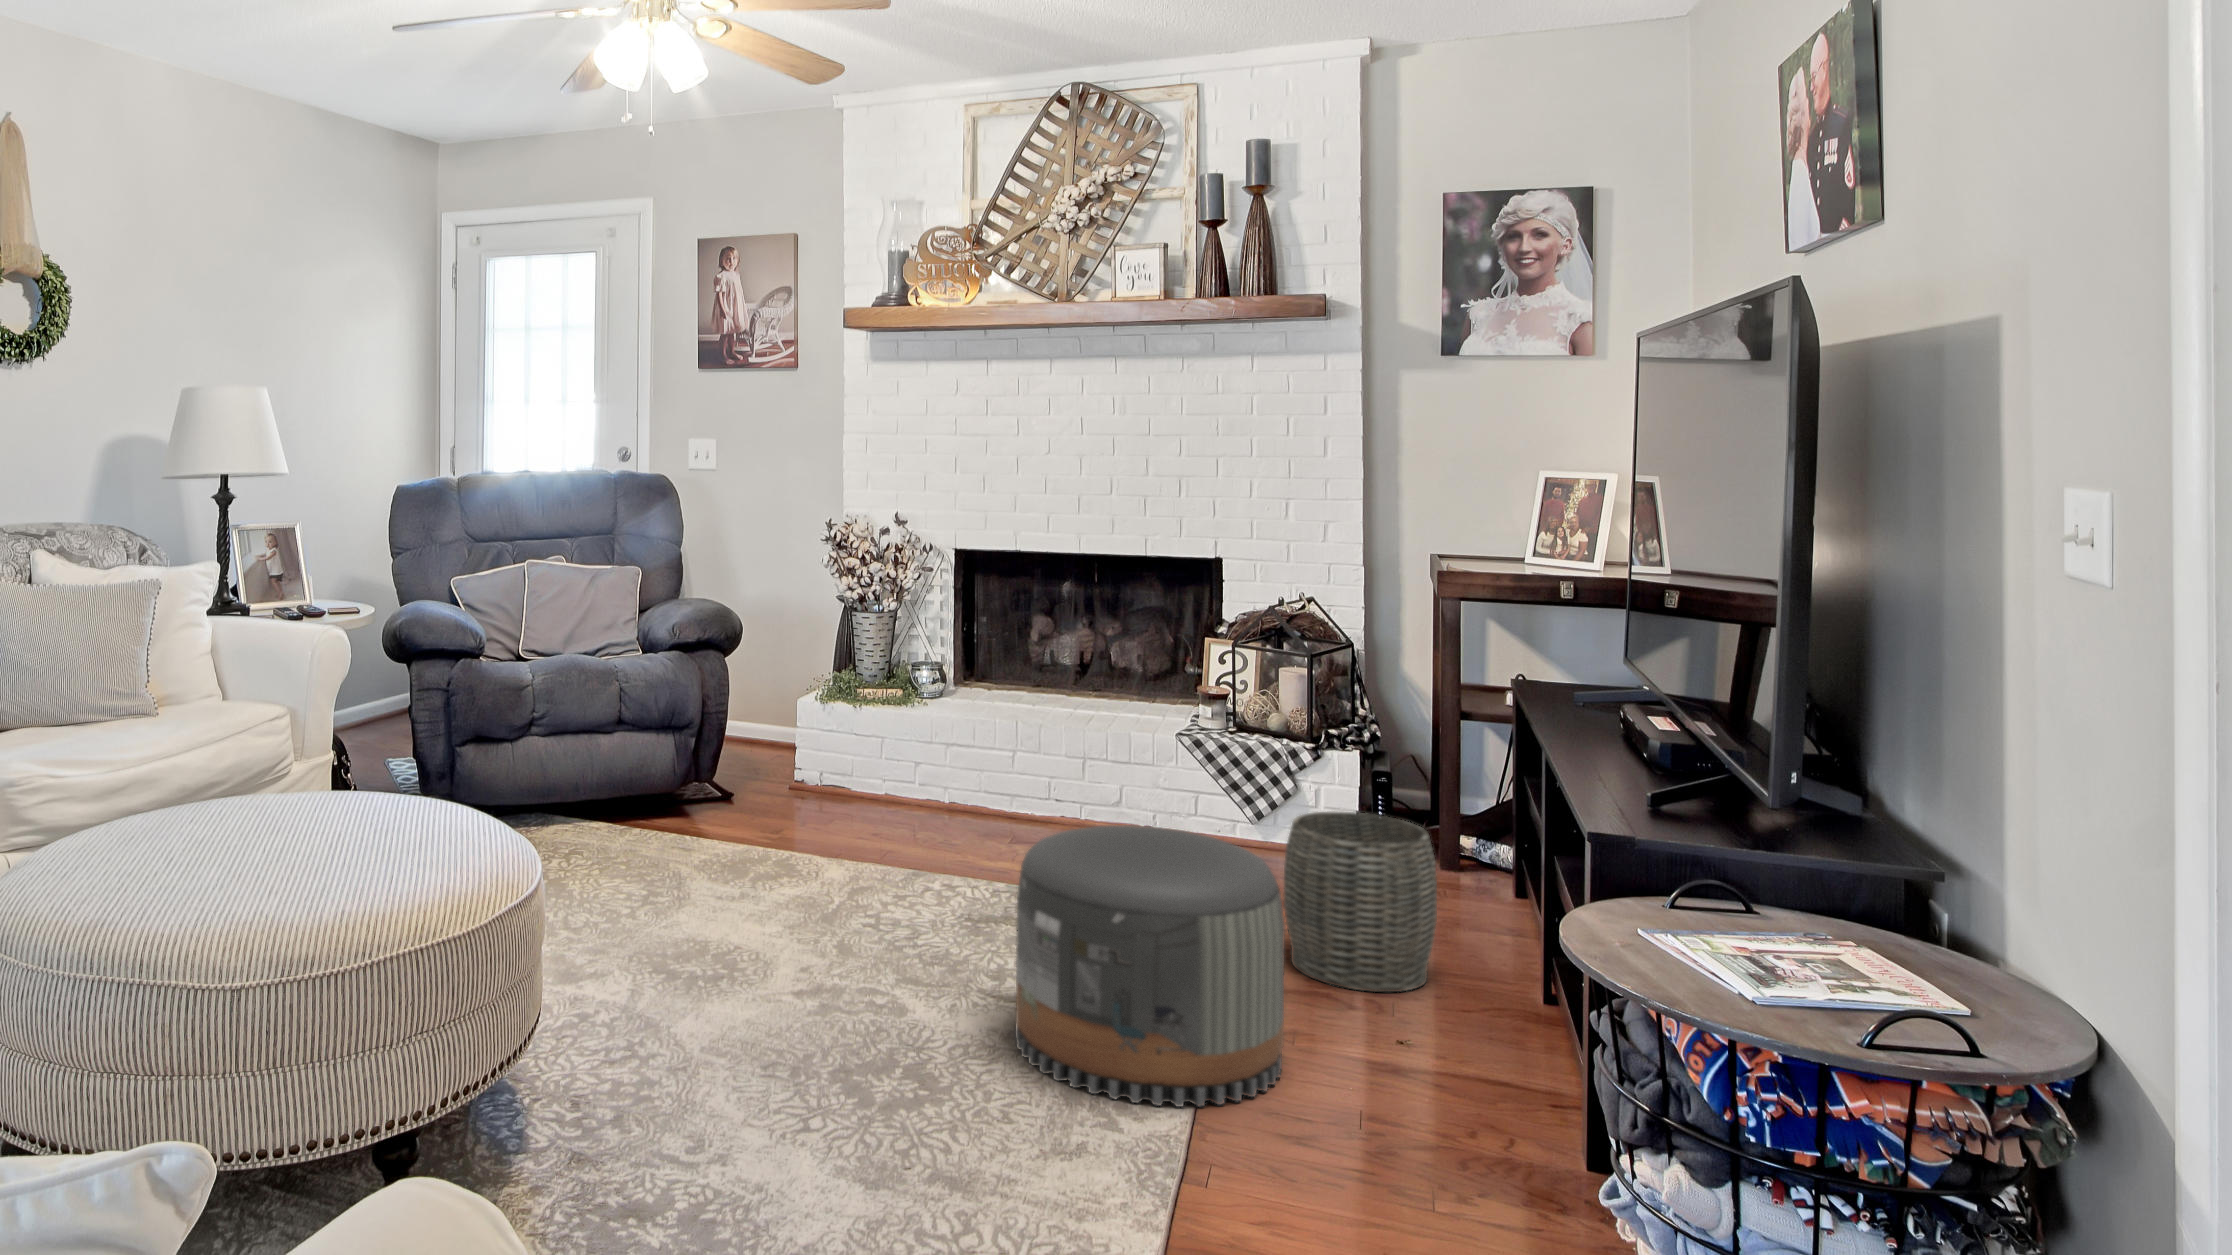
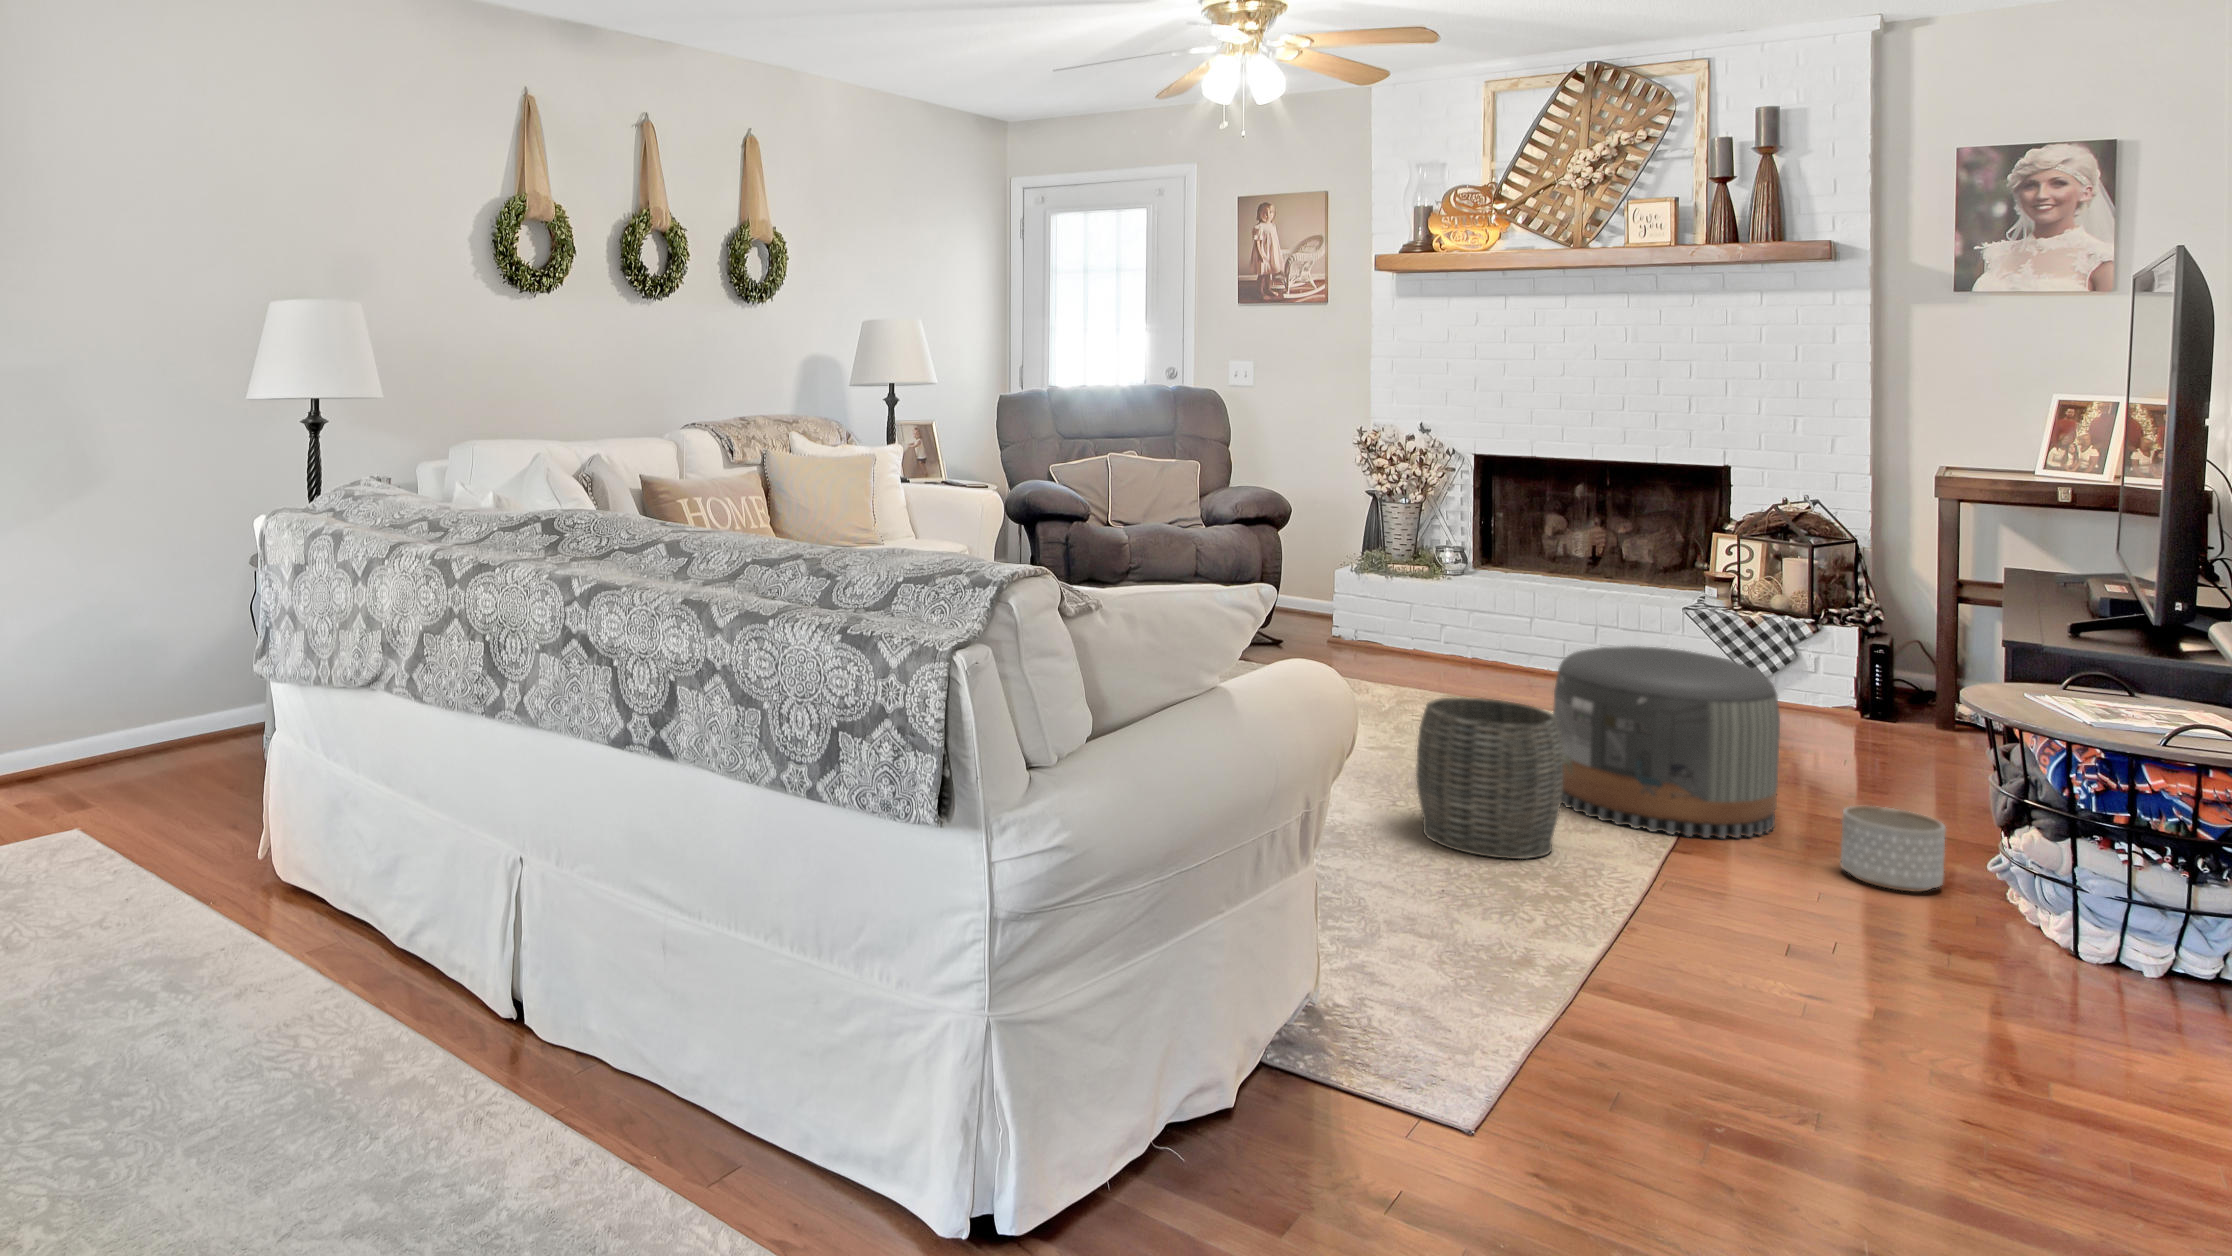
woven basket: present [1284,811,1437,992] -> present [1416,697,1563,859]
planter: none [1362,1053,1484,1182] -> present [1841,806,1945,892]

